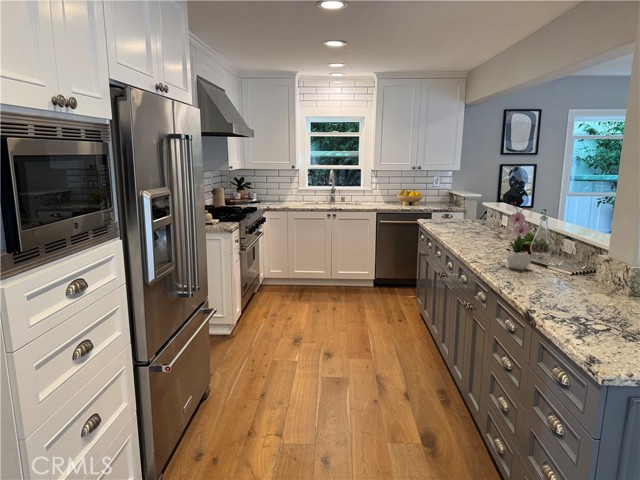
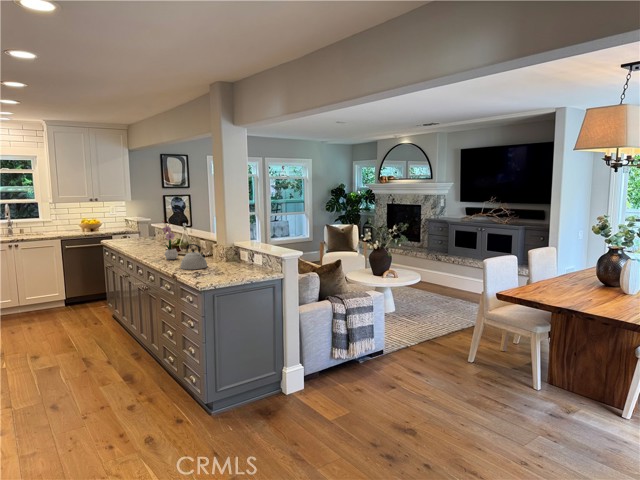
kettle: none [540,254,600,307] -> present [180,244,207,269]

